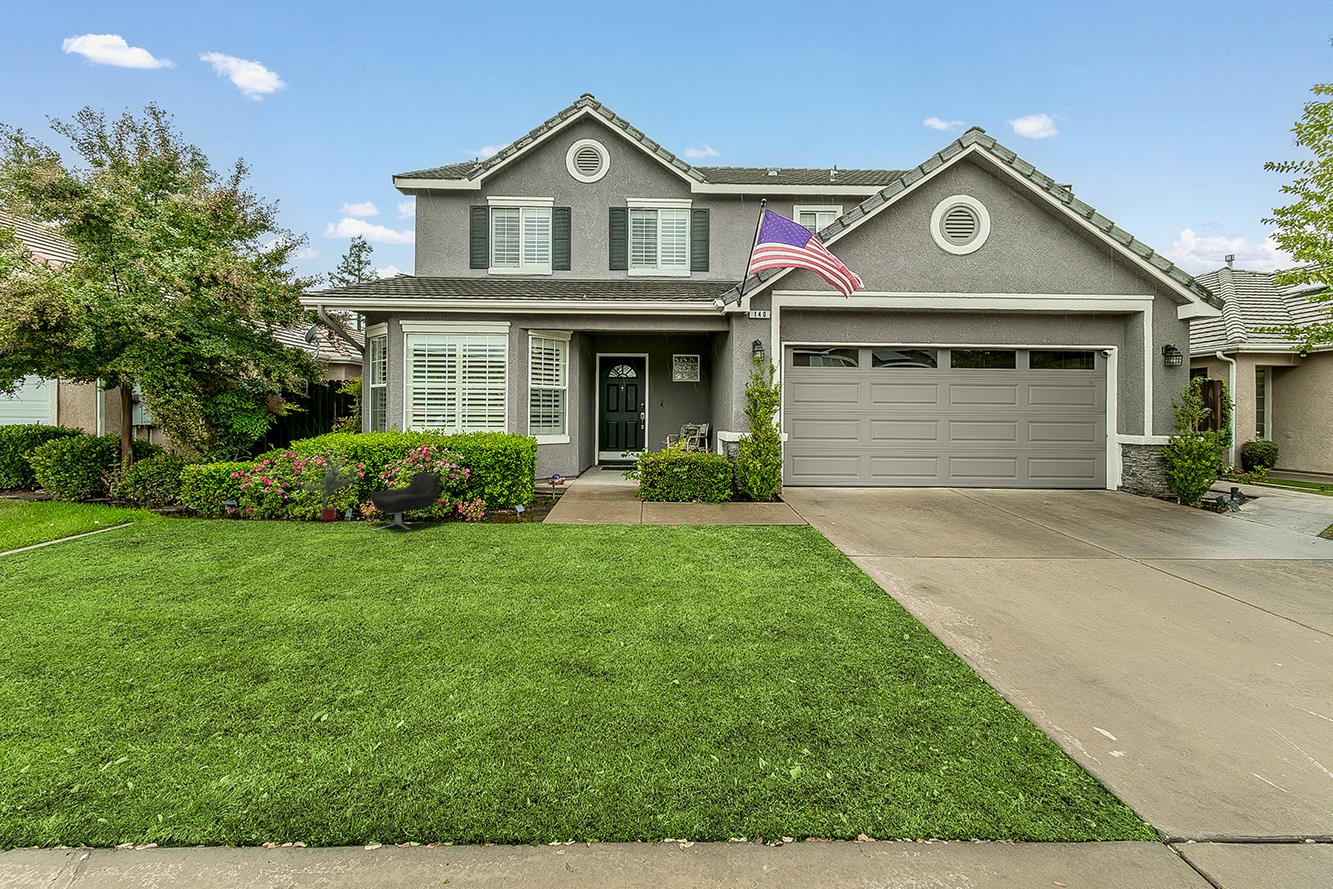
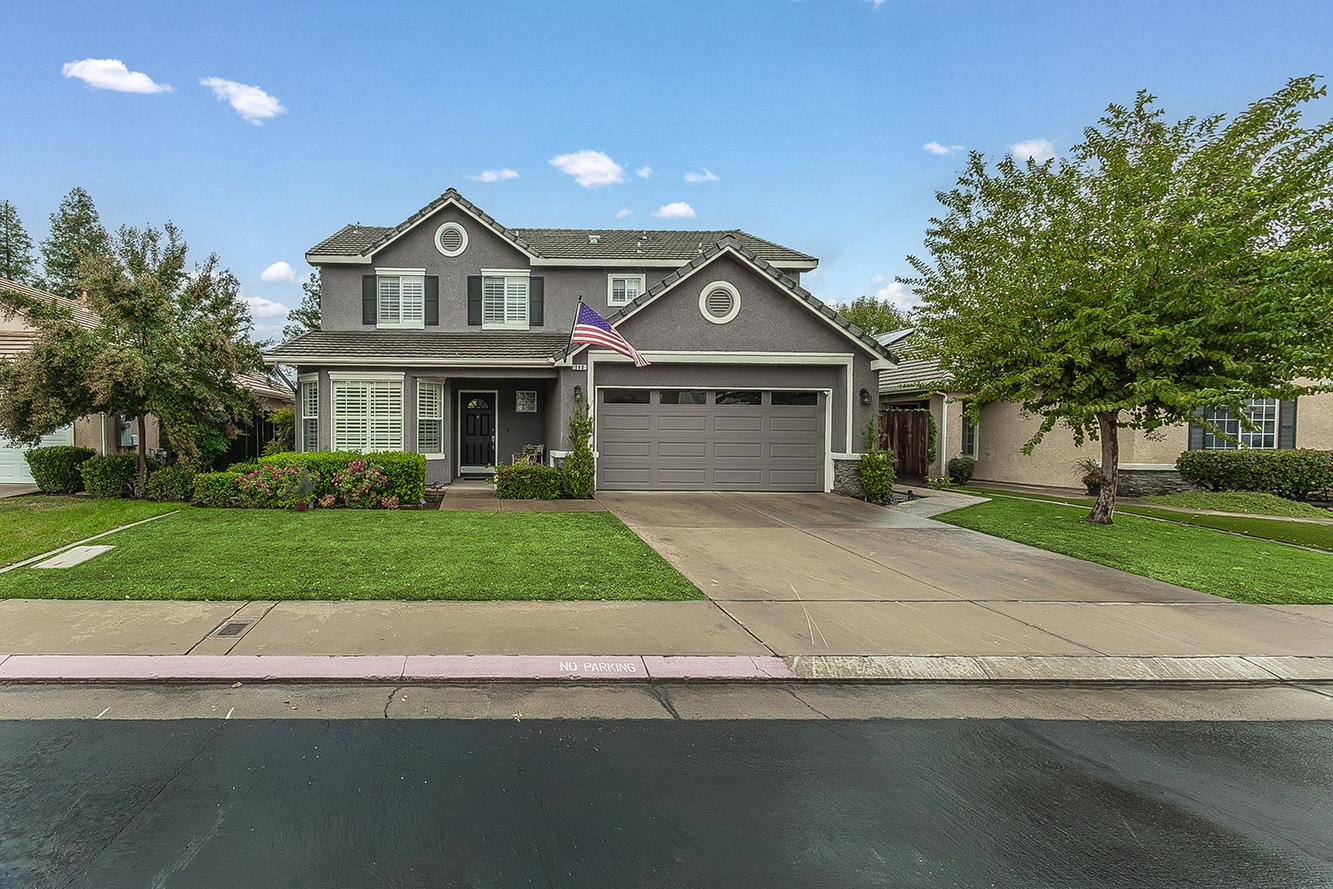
lounge chair: present [370,472,441,530] -> none [333,480,377,514]

